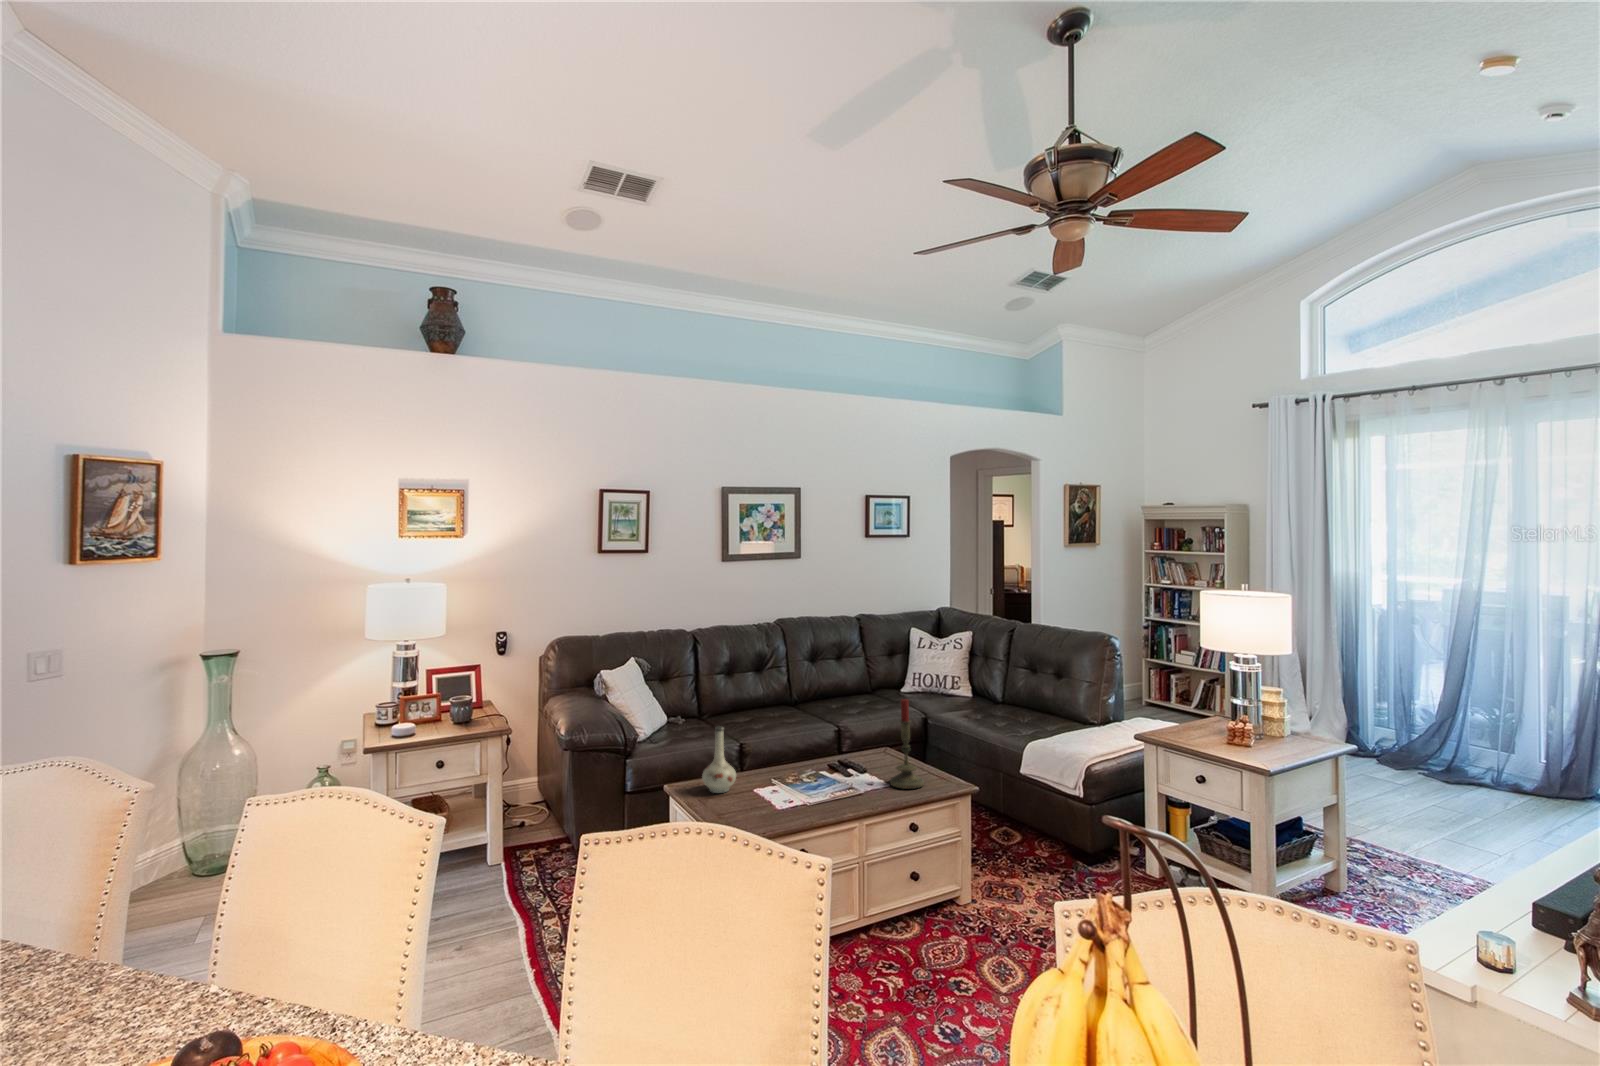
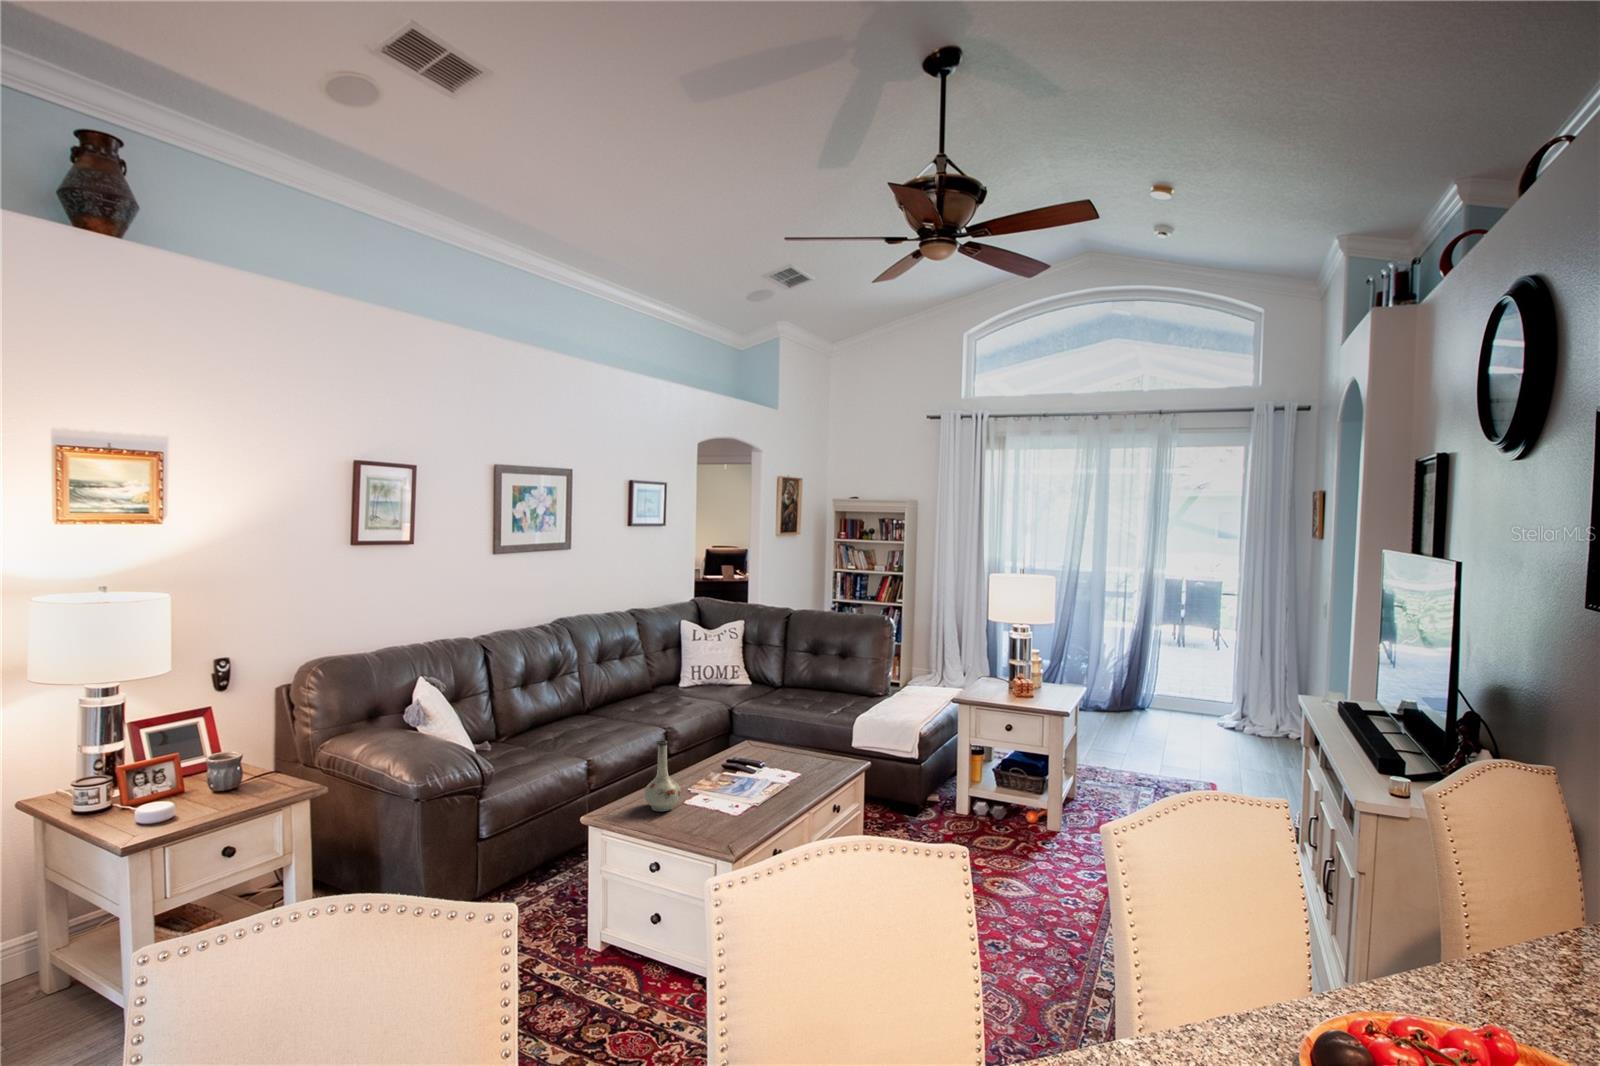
candle: present [890,699,924,789] -> none [804,688,836,774]

